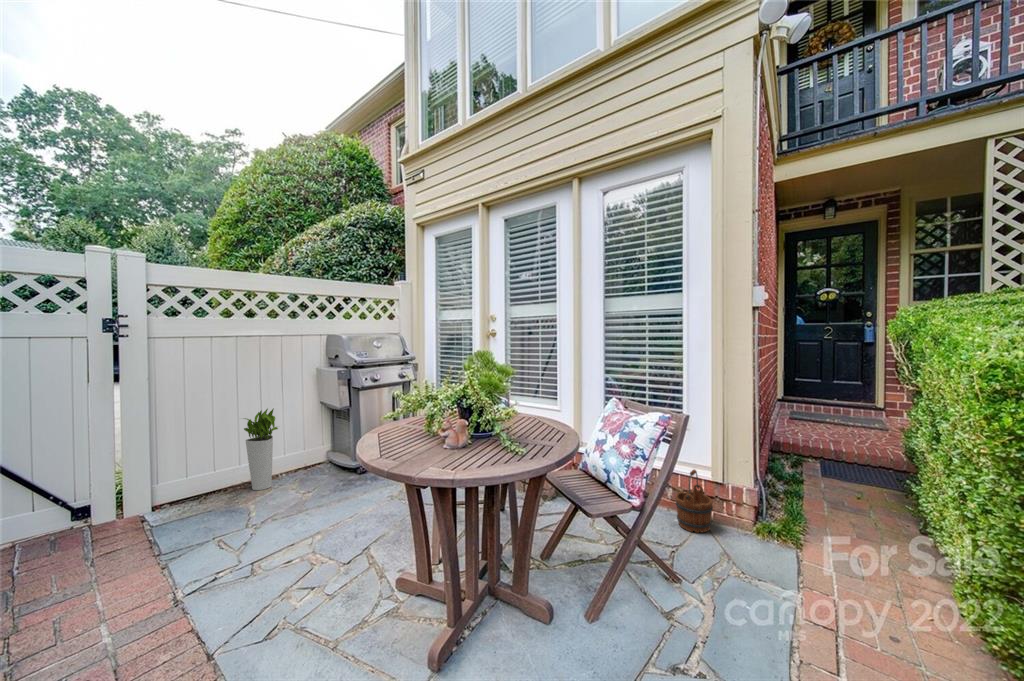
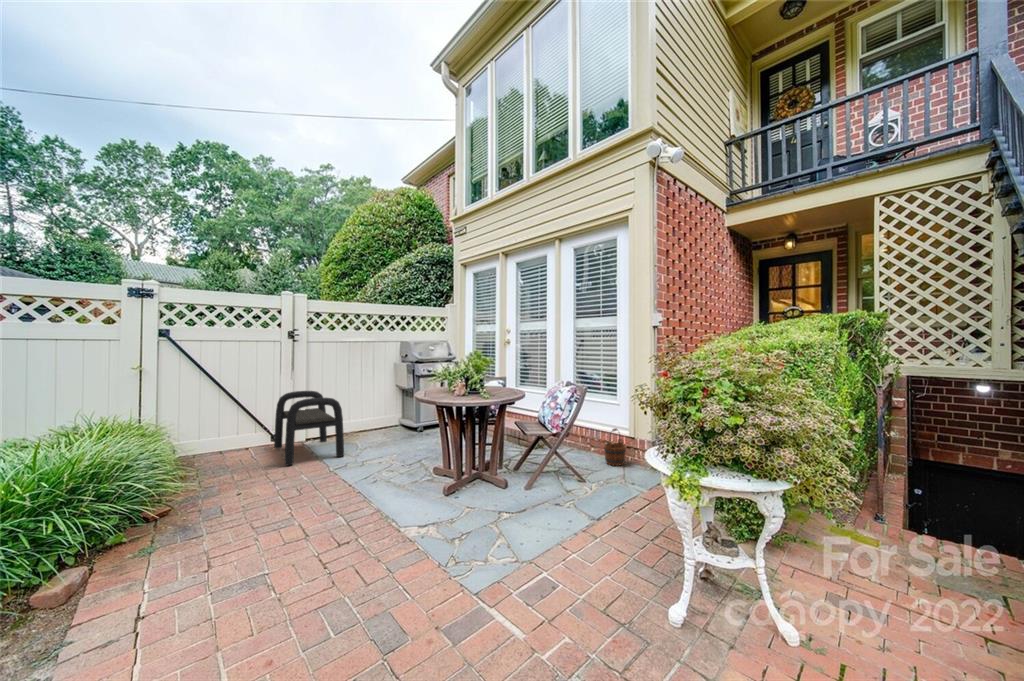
planter: present [244,408,278,490] -> none [351,387,373,437]
bench: none [69,422,216,594] -> present [274,391,344,465]

